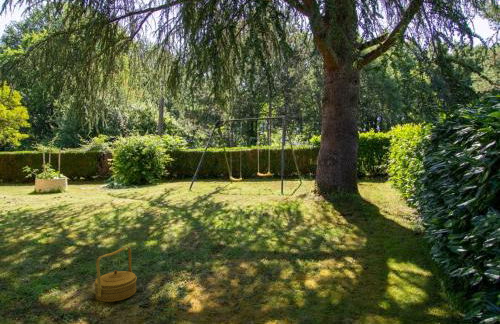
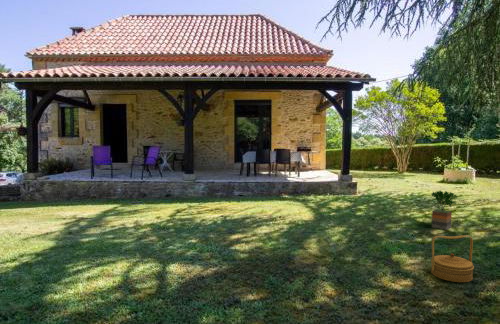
potted tree: none [54,203,85,247] -> present [431,191,457,230]

